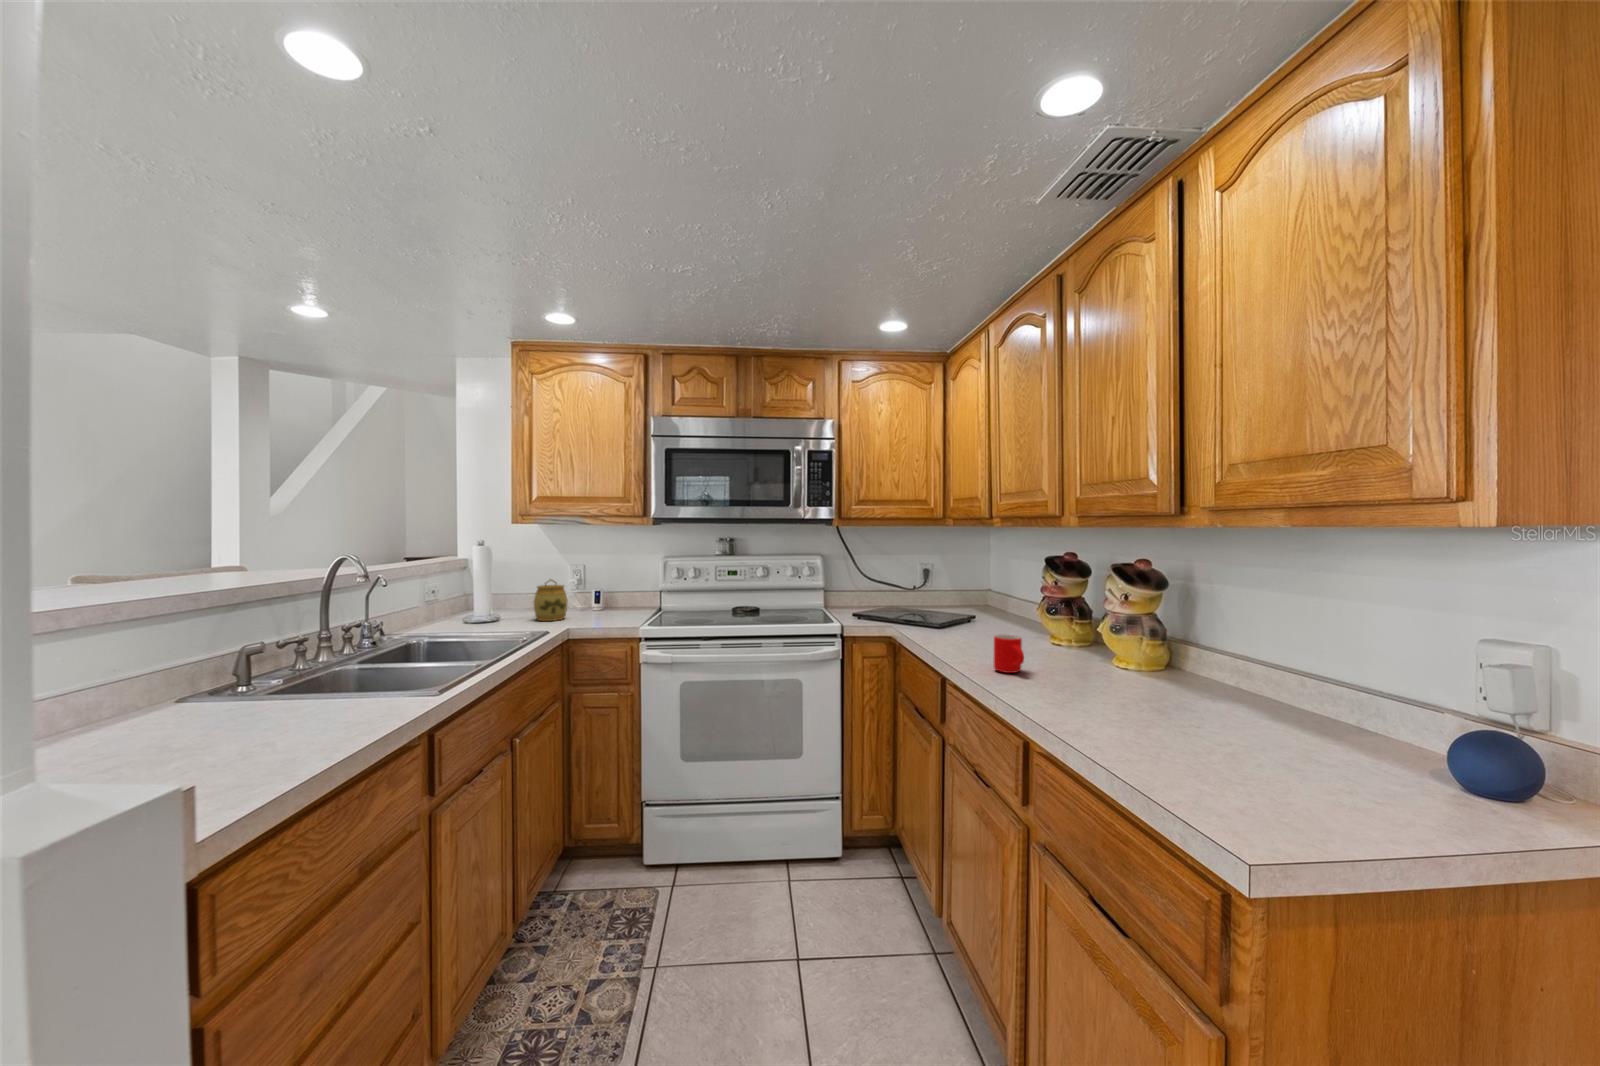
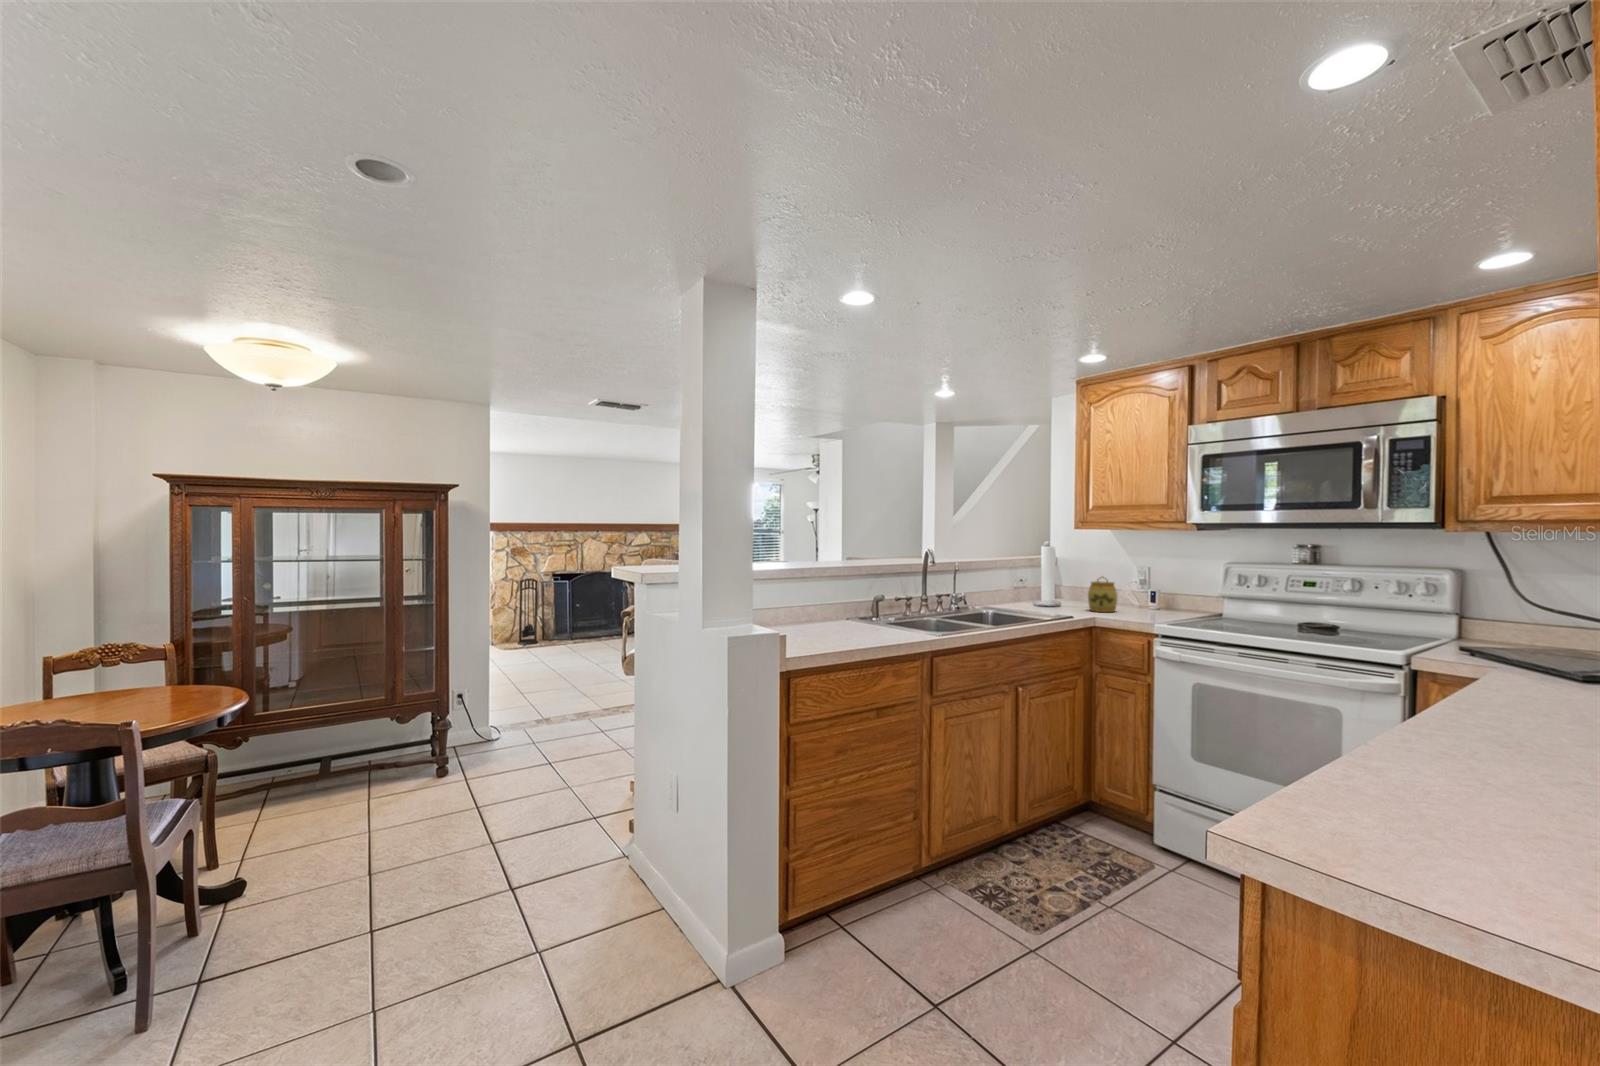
mug: present [994,635,1024,673] -> none [1497,674,1550,728]

